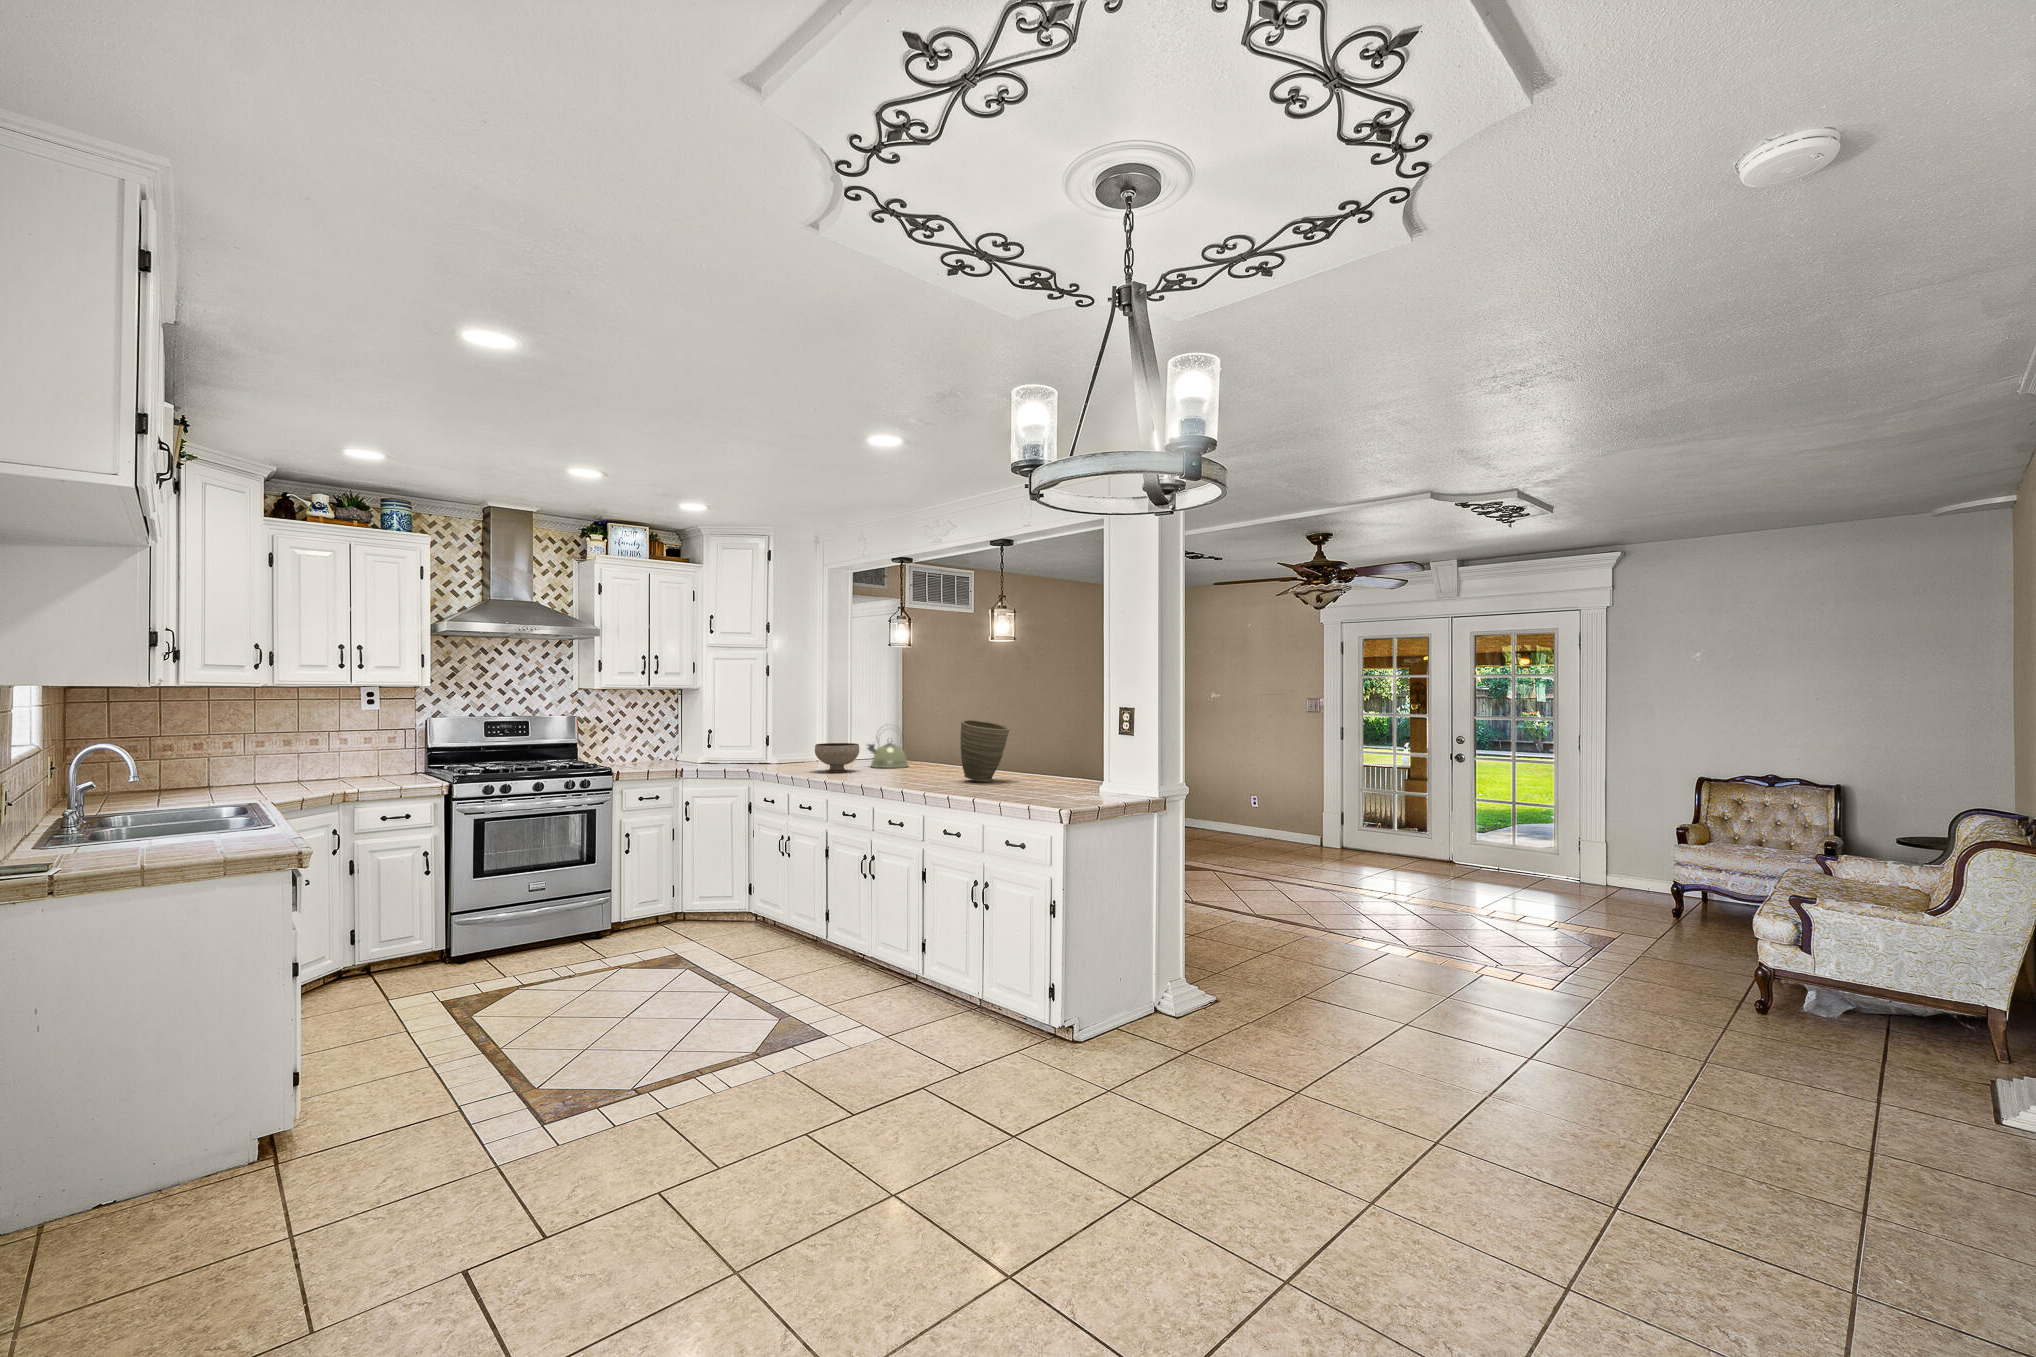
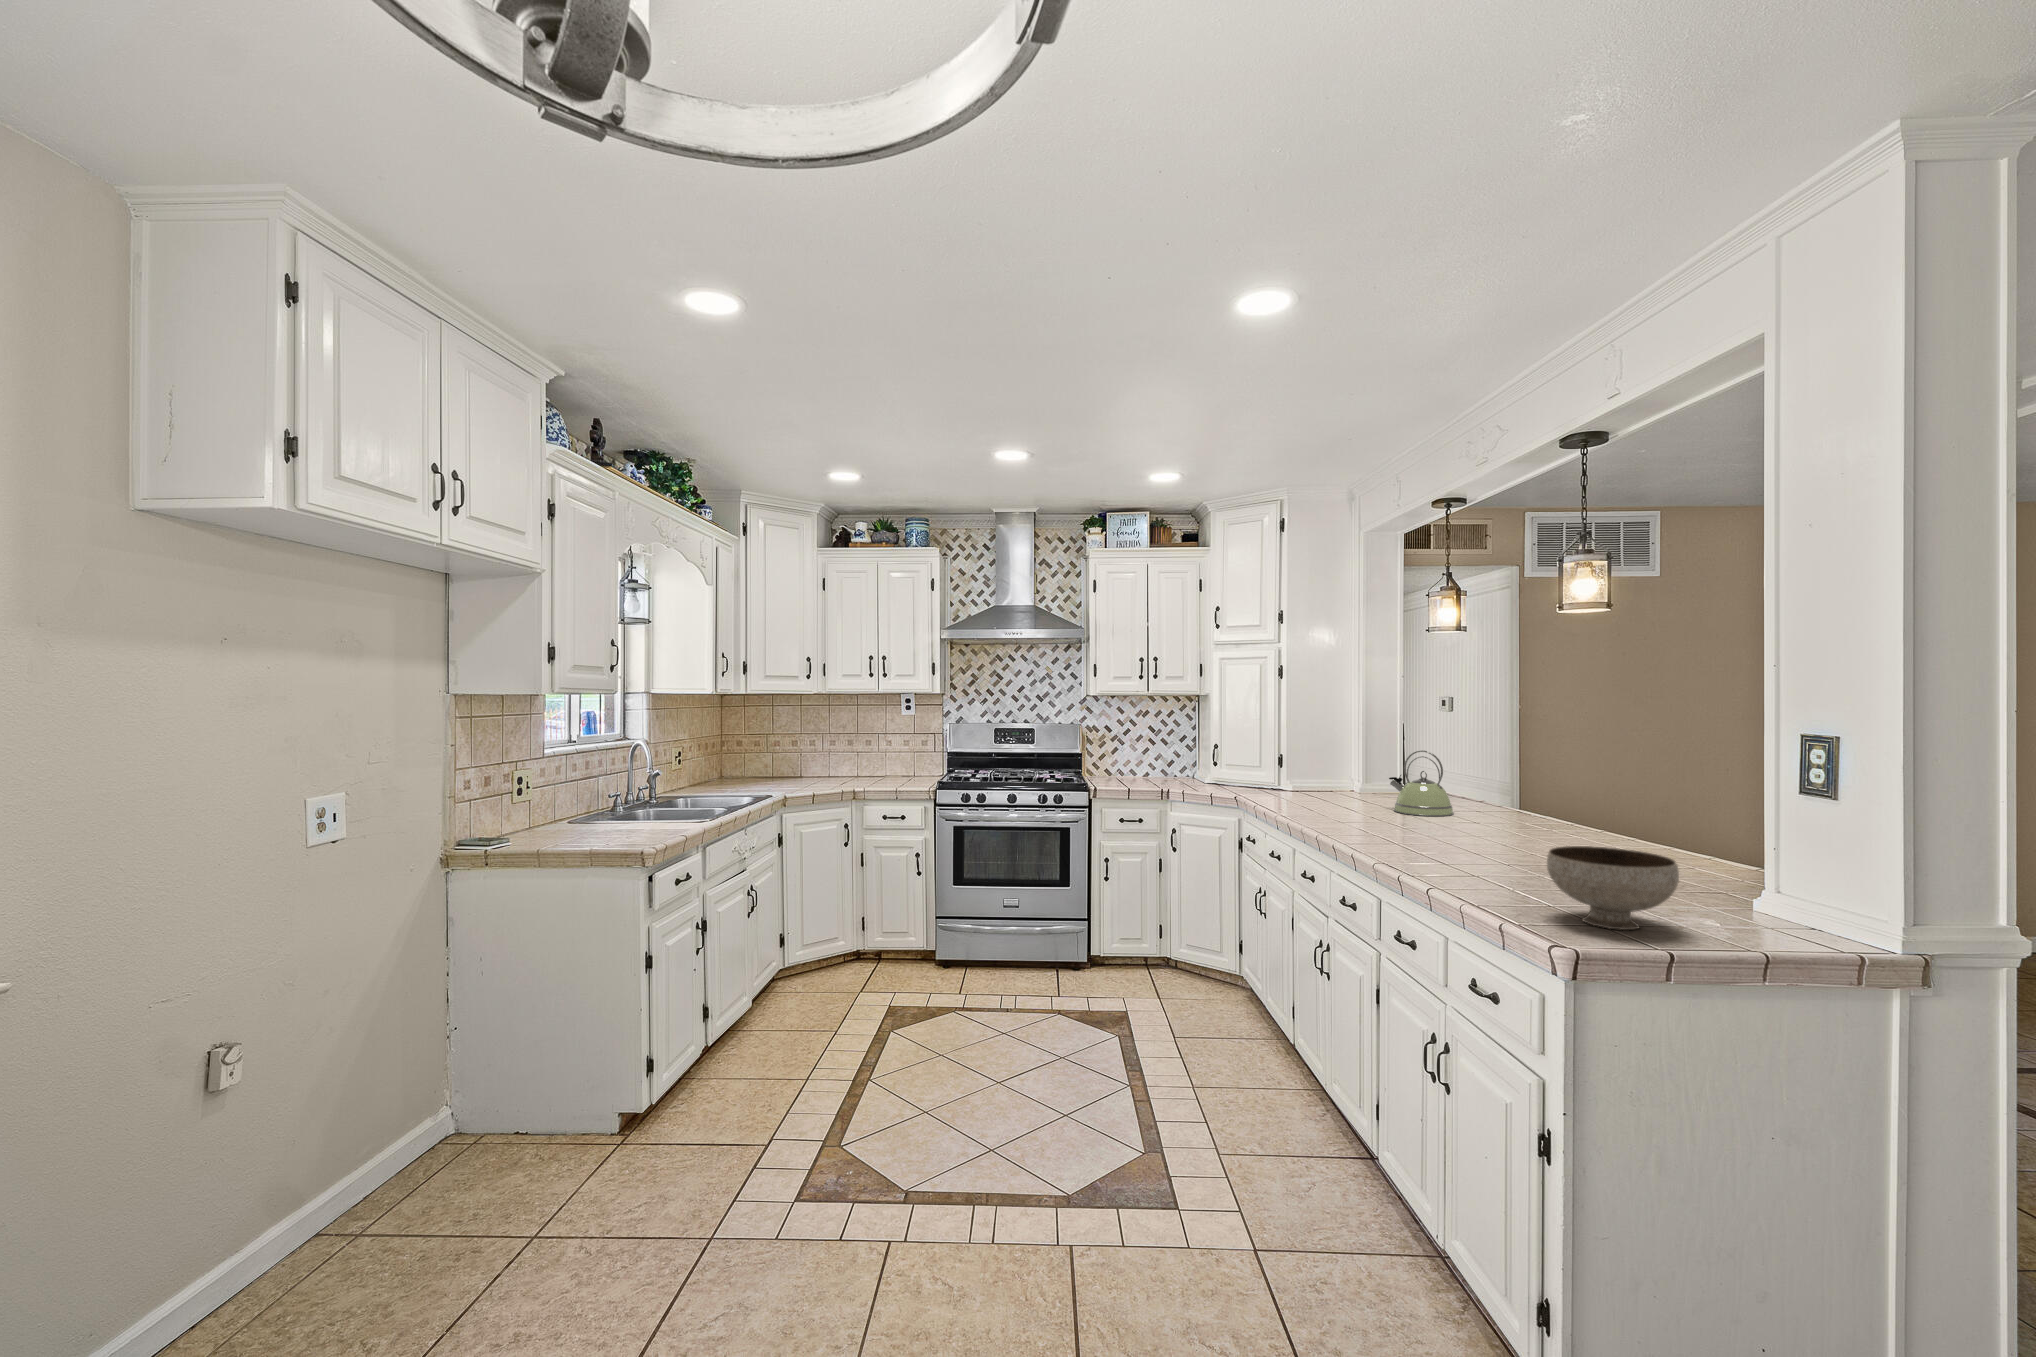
vase: present [960,720,1010,782] -> none [1472,758,1569,867]
bowl: present [815,743,859,772] -> present [1547,846,1679,930]

